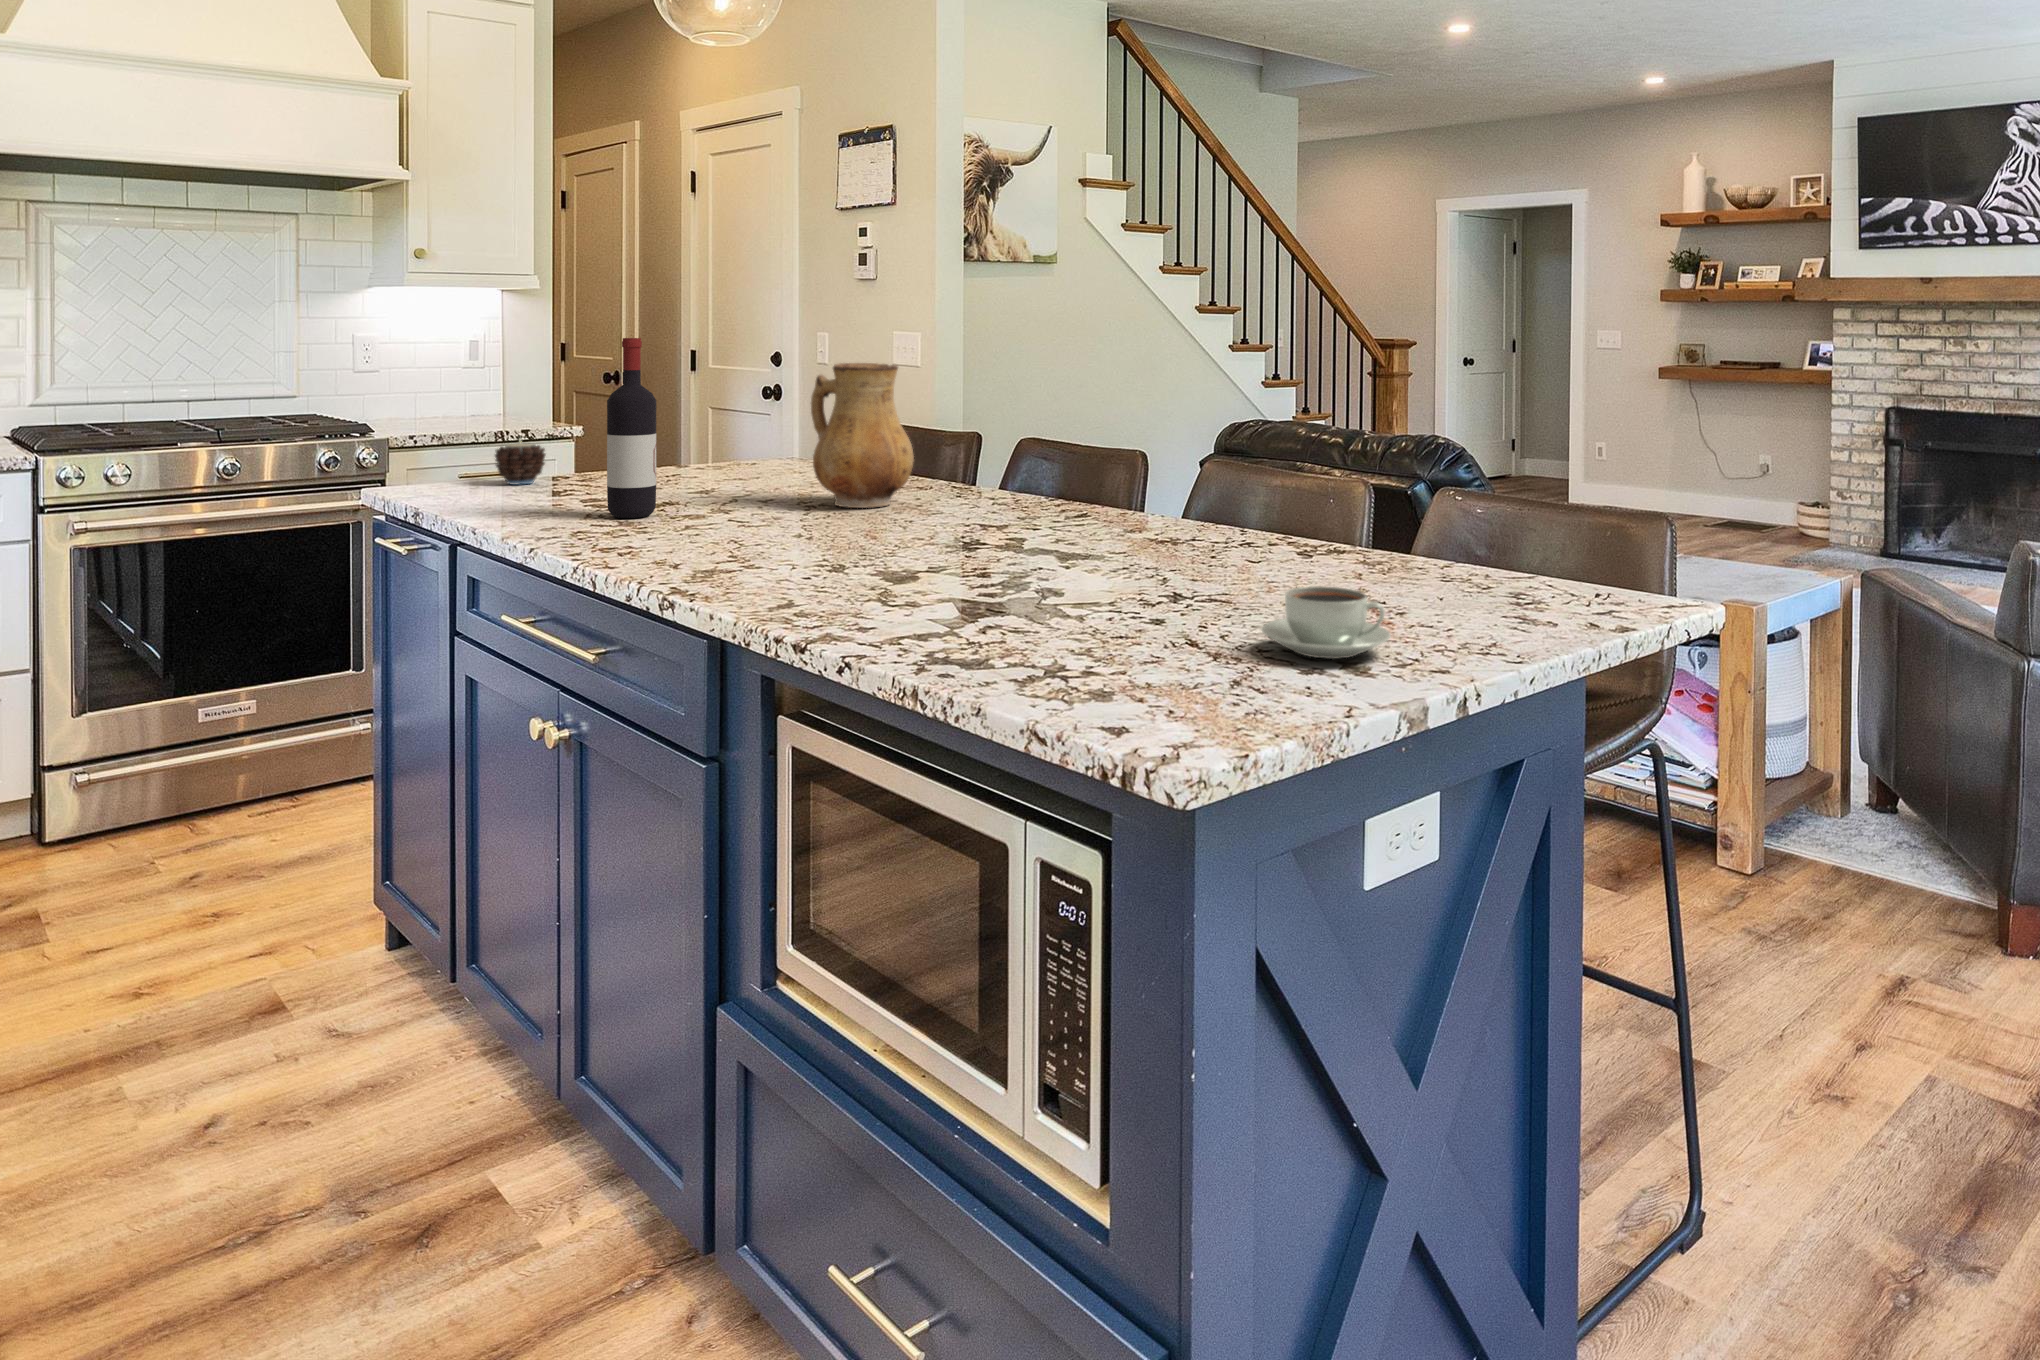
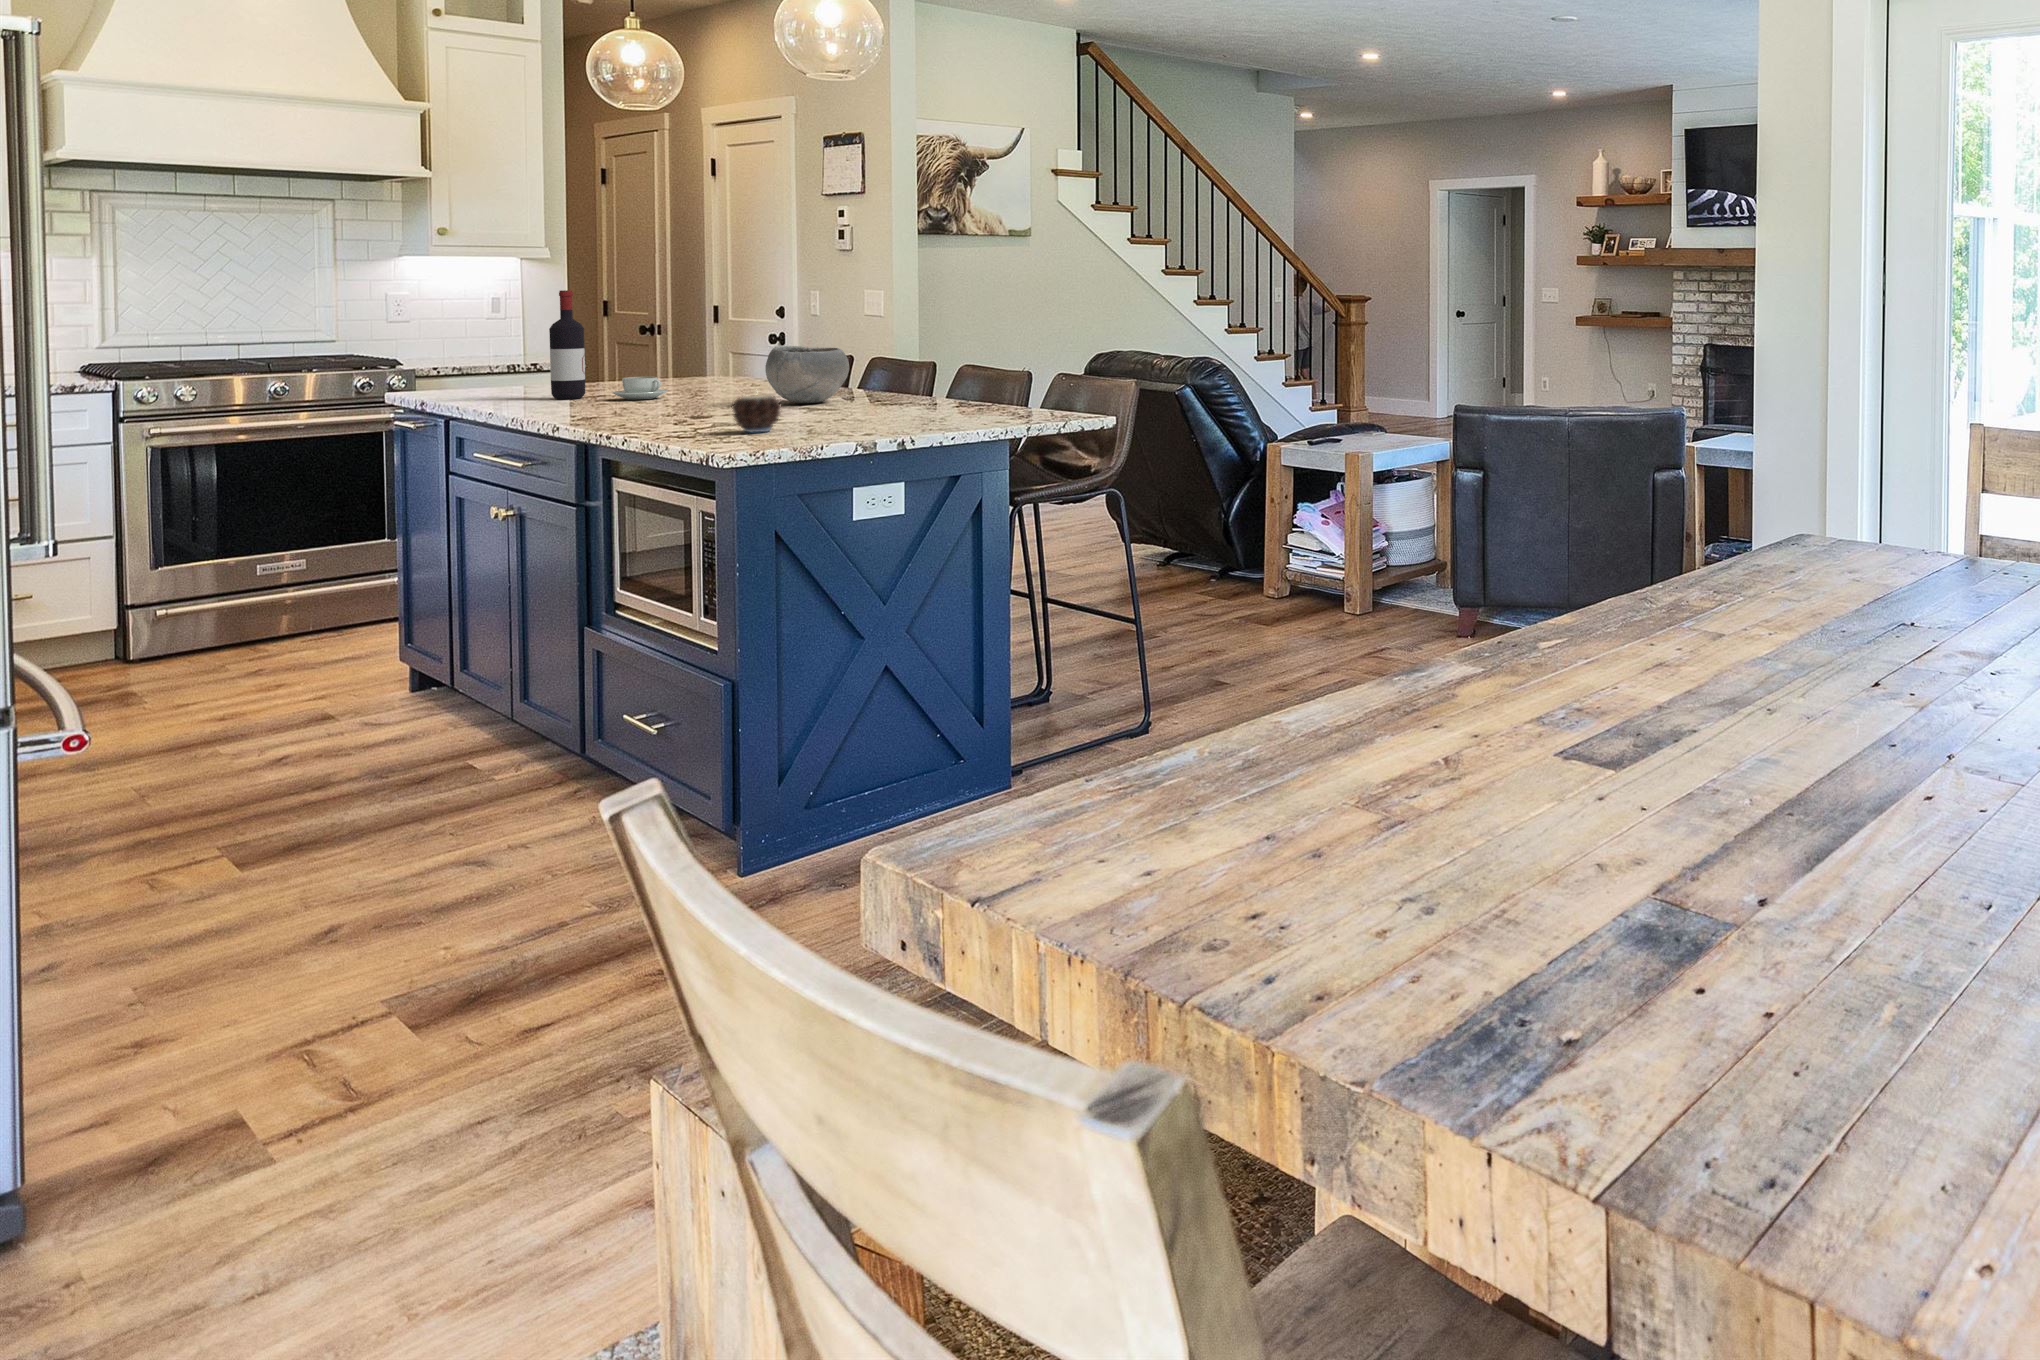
ceramic pitcher: present [811,363,914,508] -> none [696,306,766,393]
bowl: none [980,441,1115,549] -> present [765,346,849,403]
candle: present [495,443,545,484] -> present [732,395,781,432]
coffee cup: present [1262,586,1391,659] -> present [612,377,668,400]

